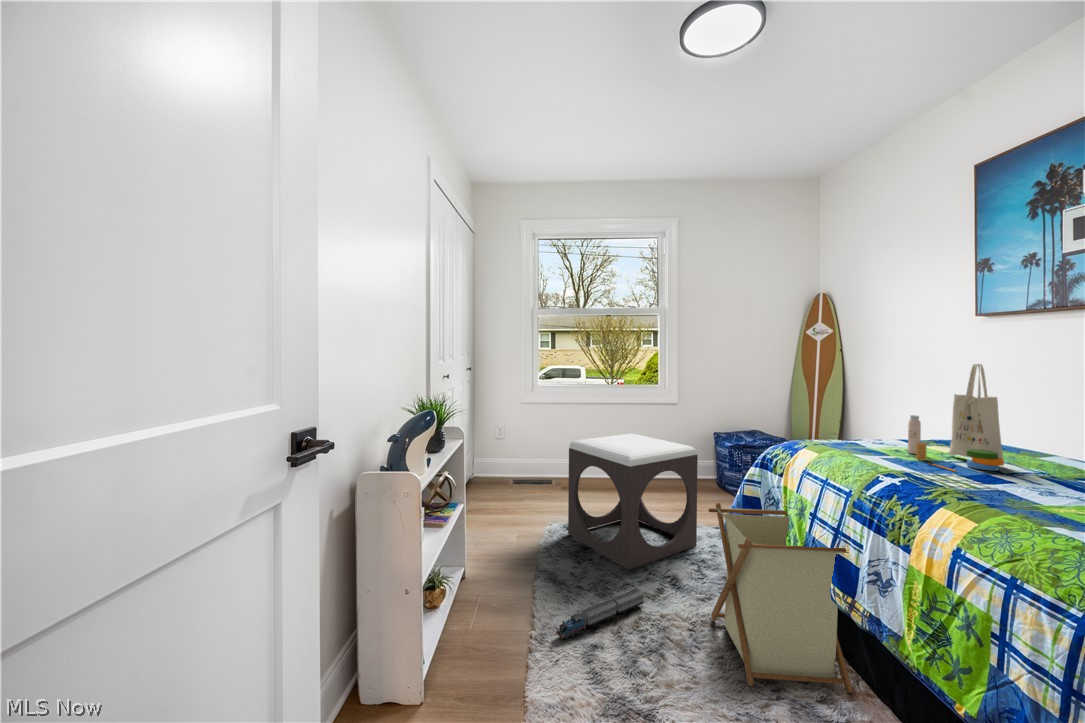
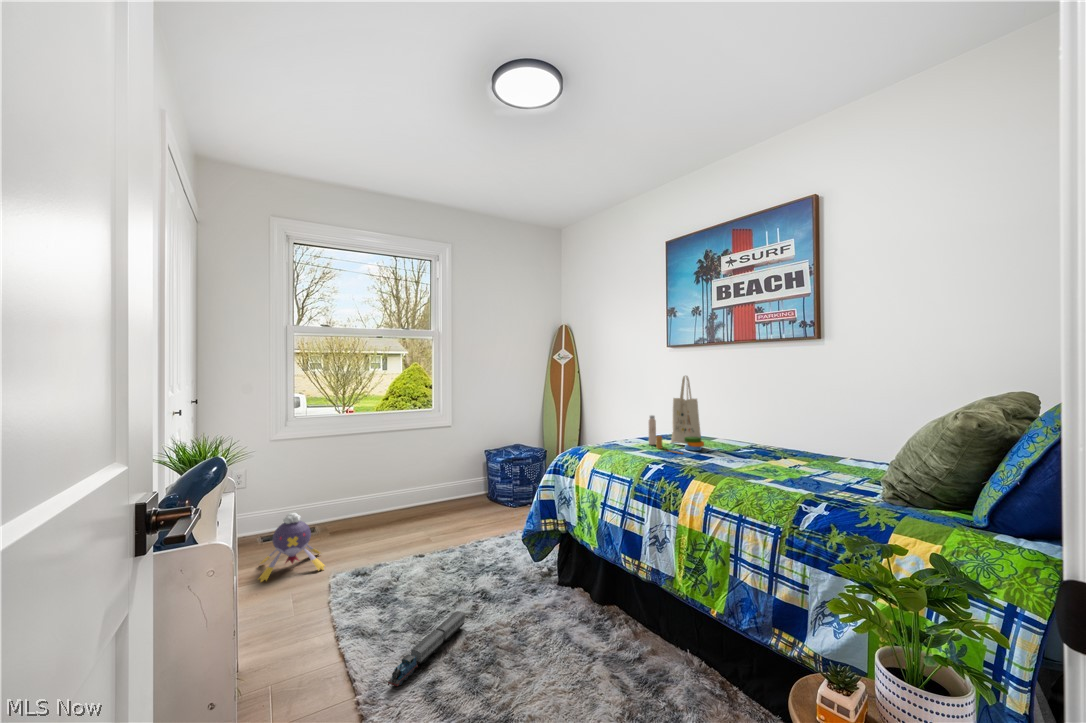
footstool: present [568,434,698,570] -> none [354,456,490,597]
plush toy: none [502,468,554,520] -> present [259,513,325,582]
laundry basket: present [709,503,853,693] -> none [523,499,643,659]

